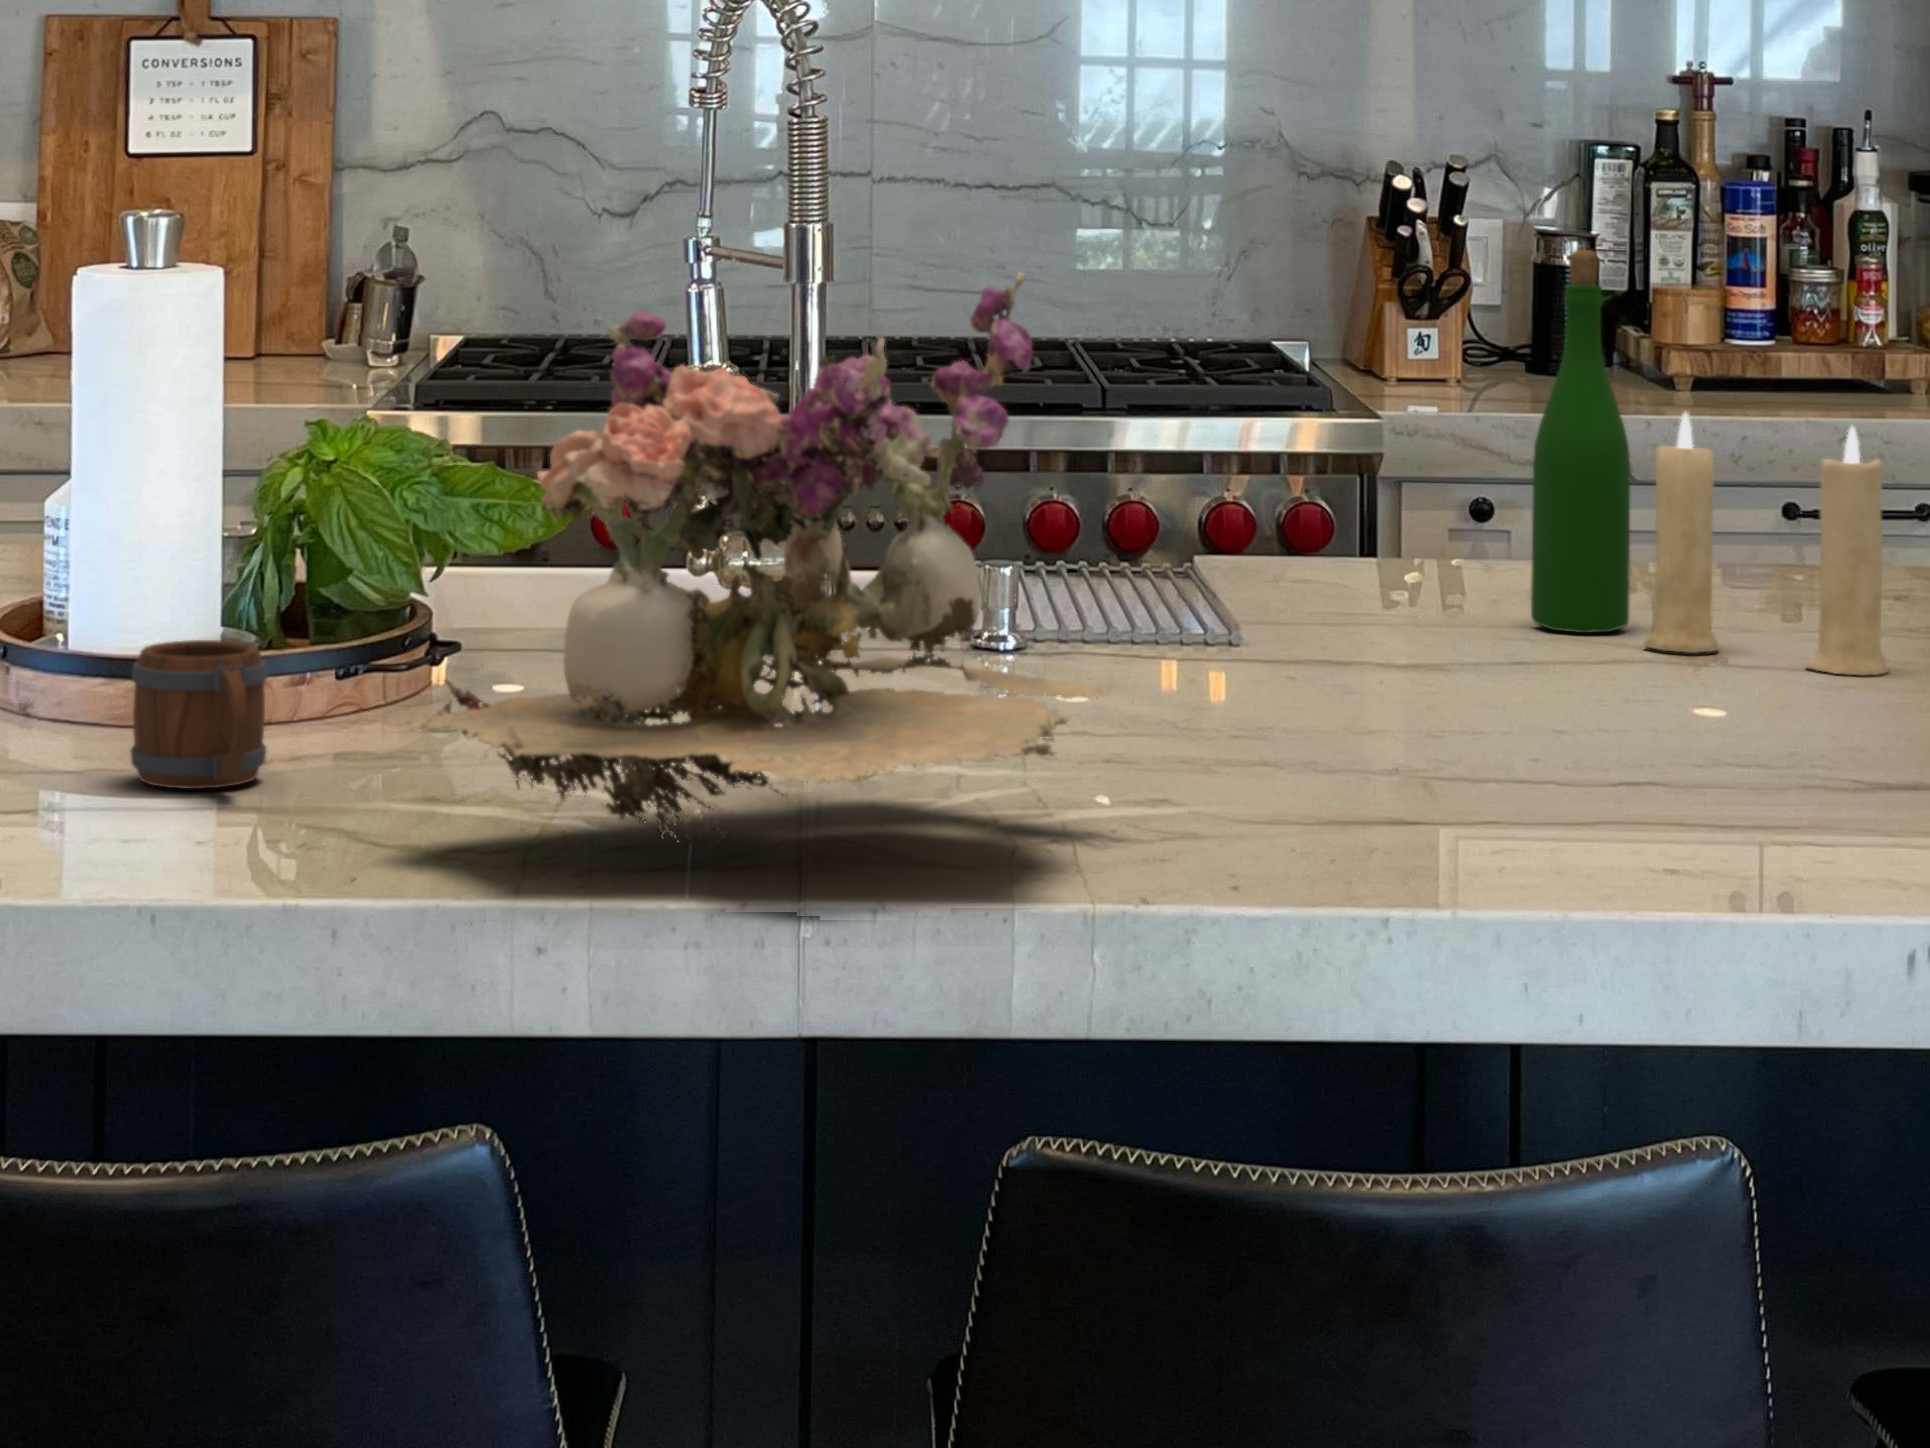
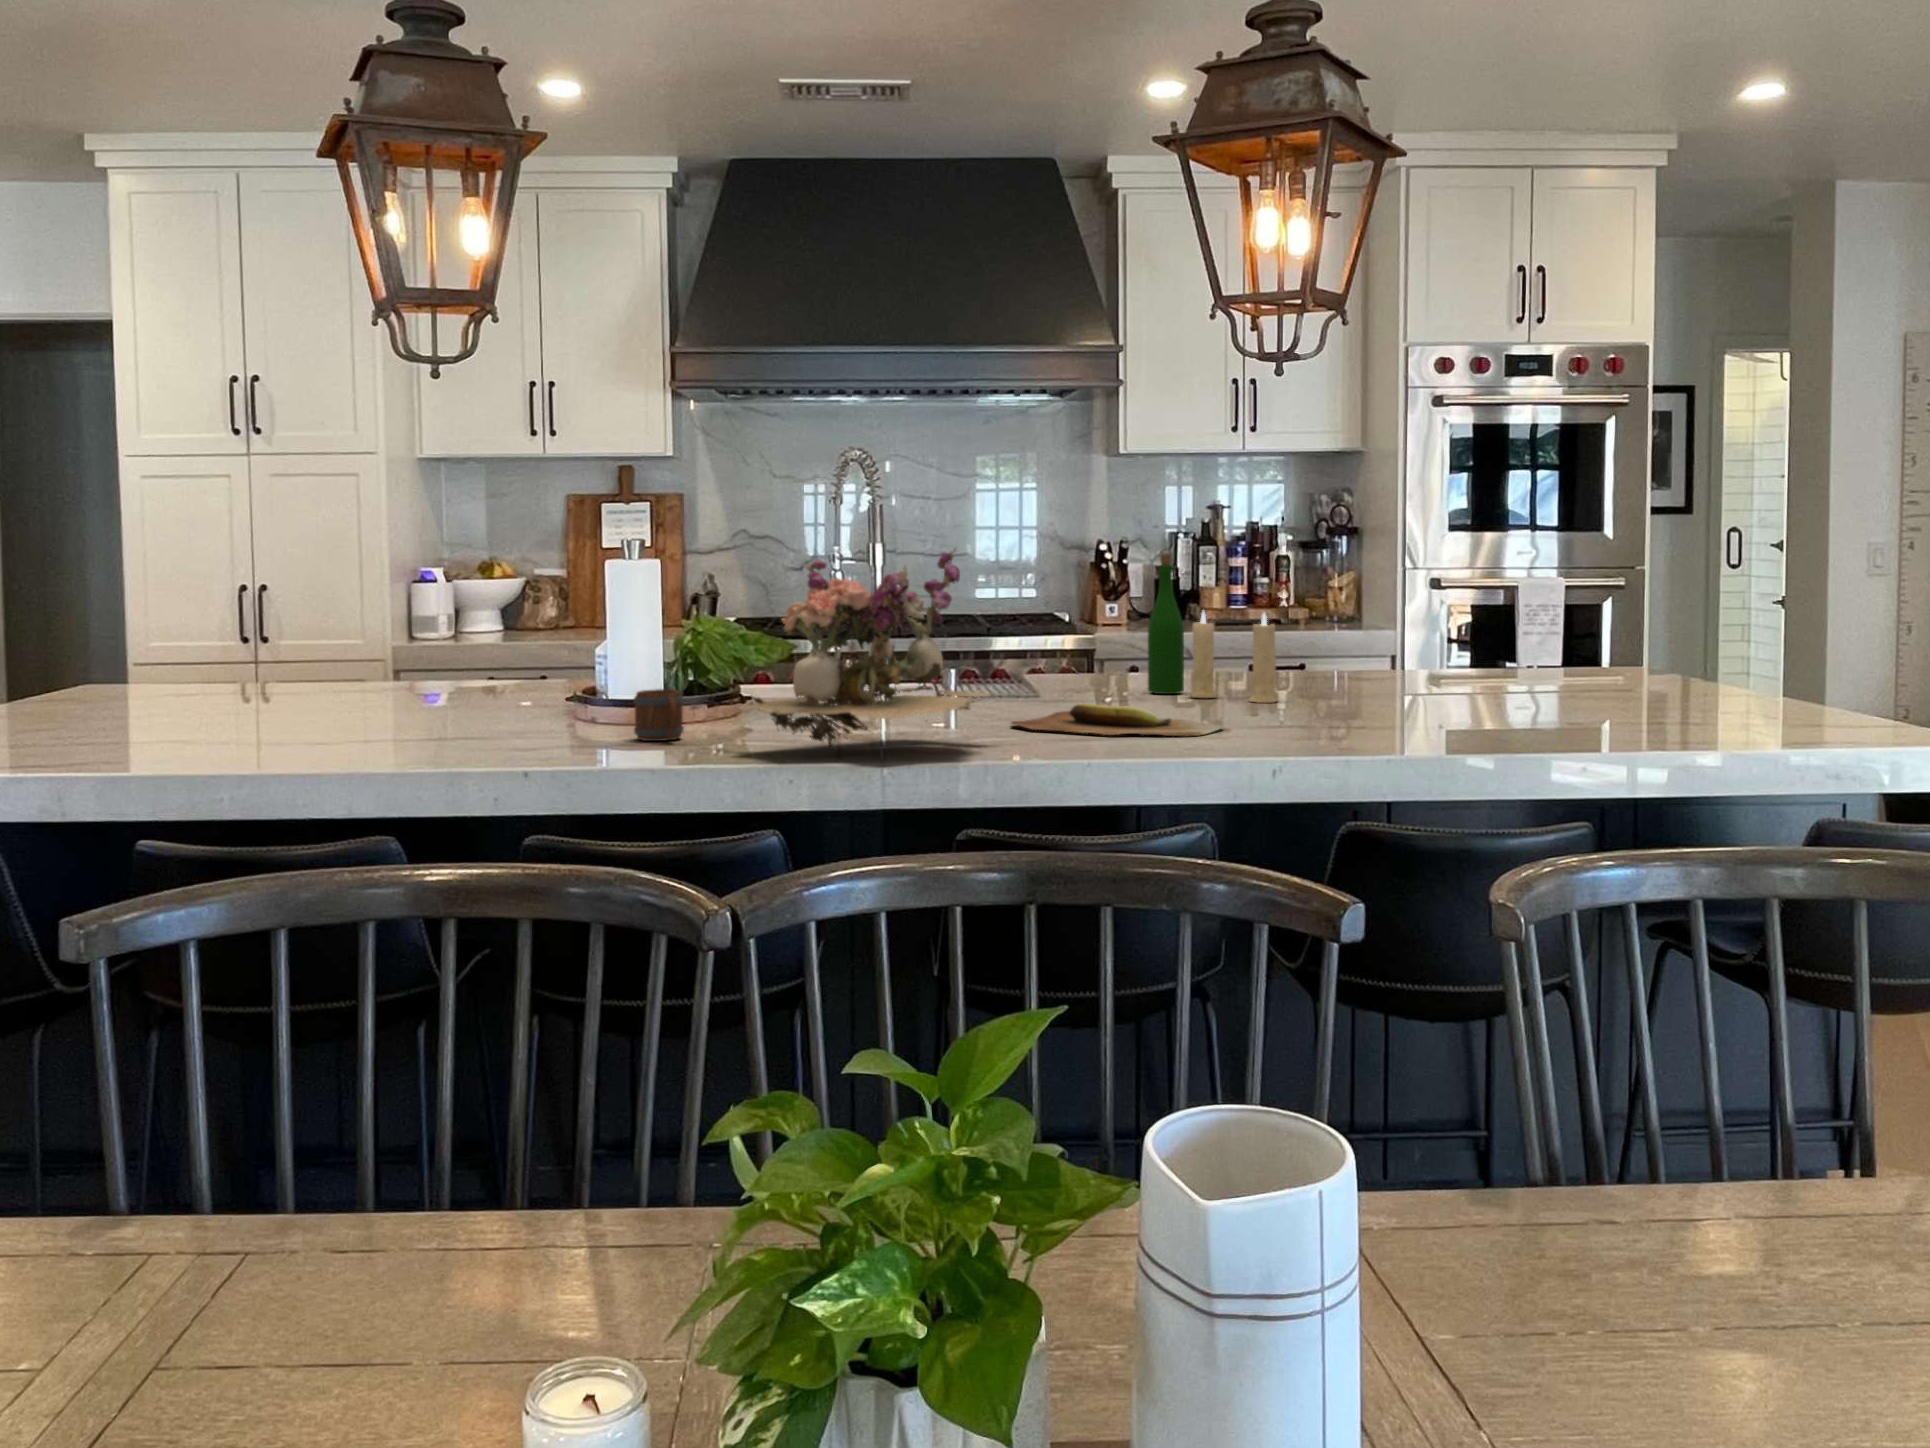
cutting board: none [1158,696,1756,812] -> present [1011,704,1222,736]

